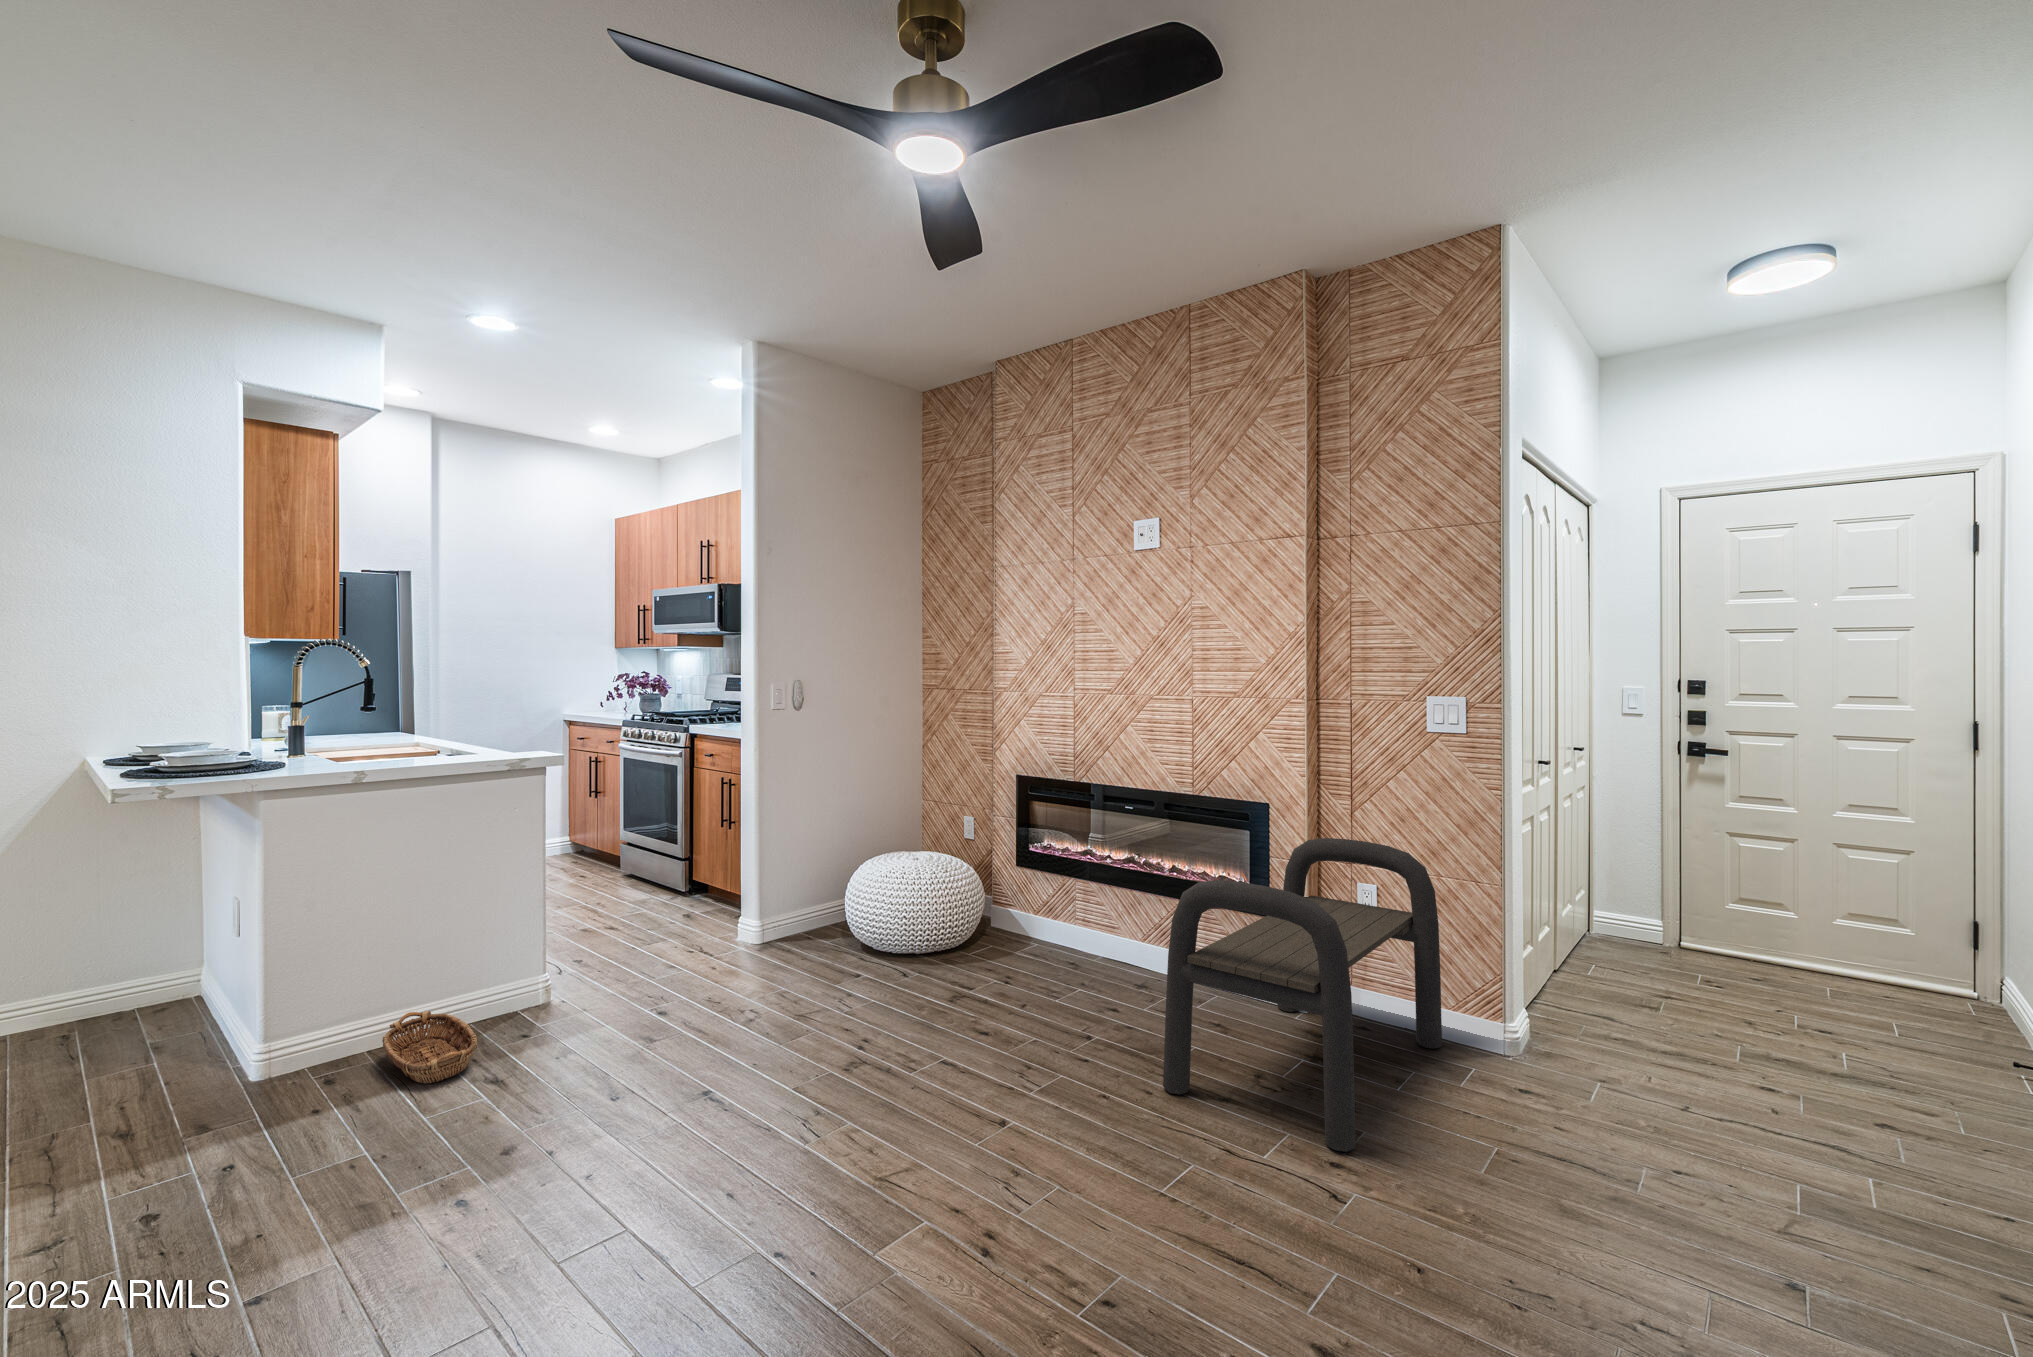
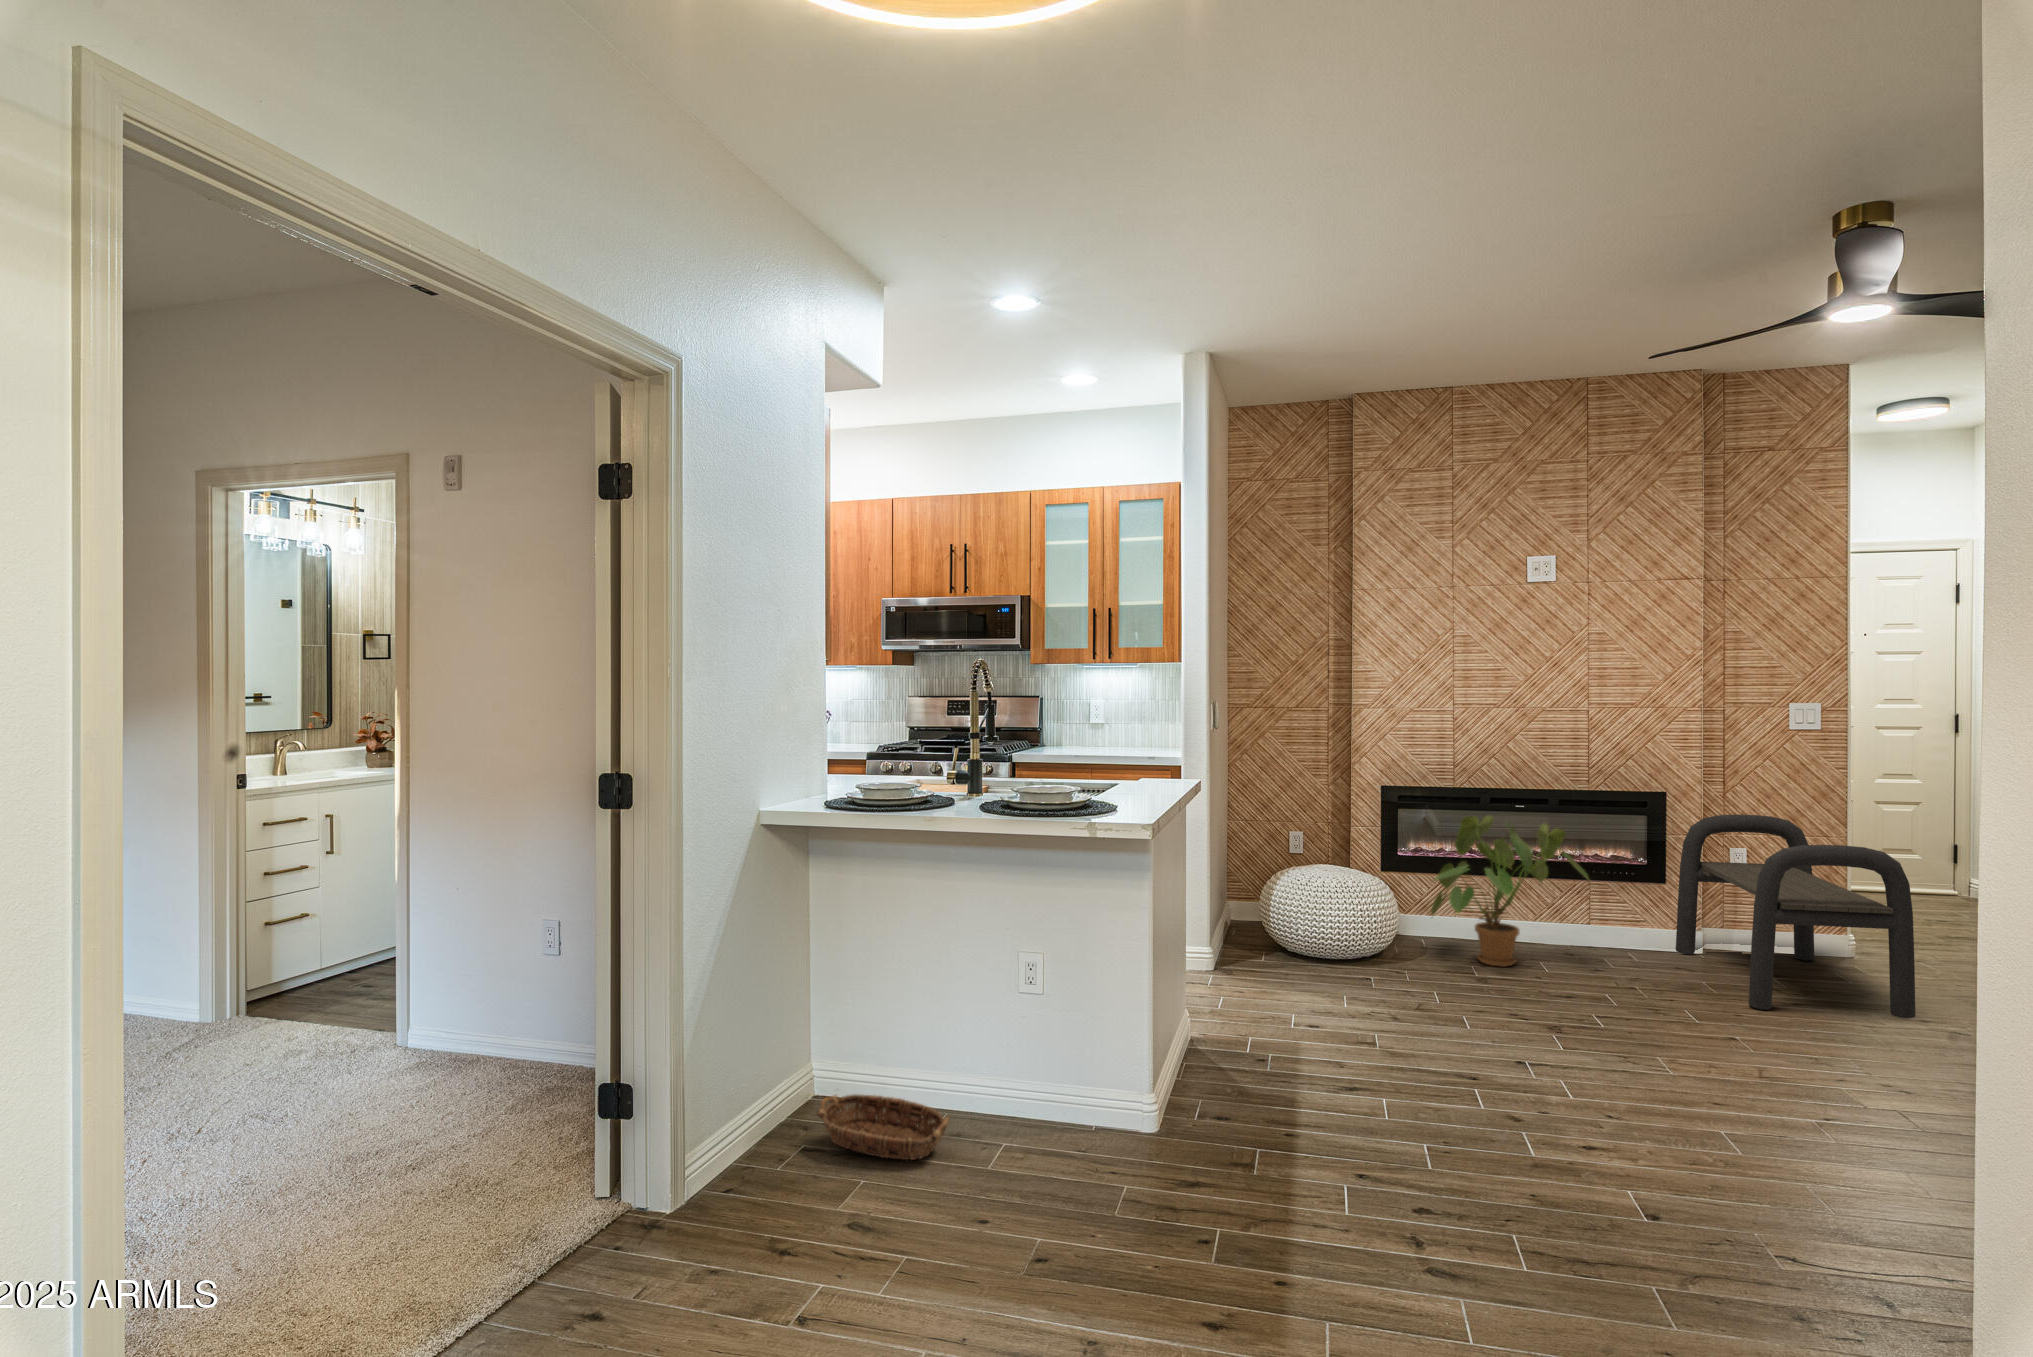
house plant: none [963,814,1146,986] -> present [1431,815,1589,966]
basket: present [382,1011,477,1084] -> present [818,1095,949,1160]

